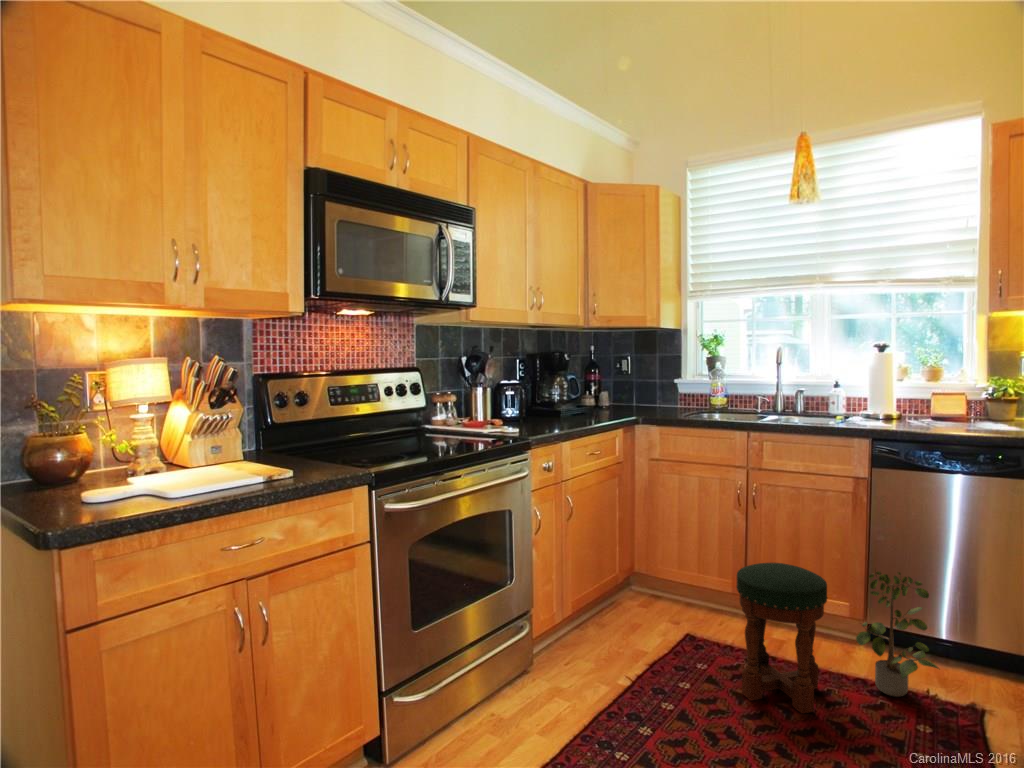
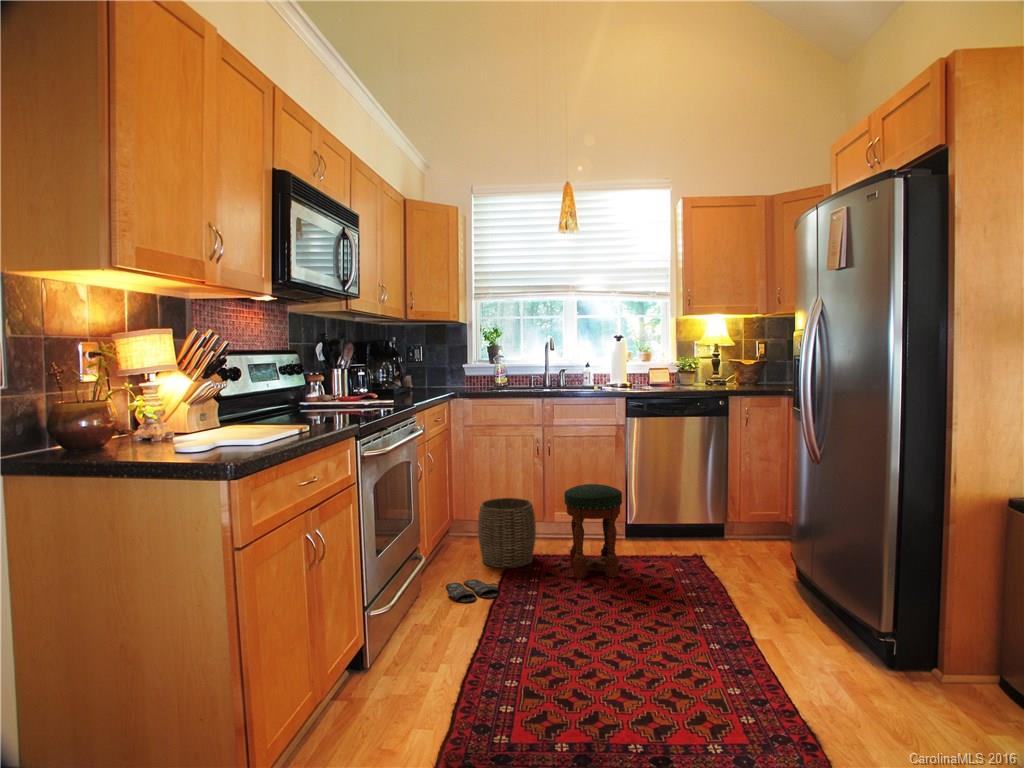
woven basket: none [634,556,711,655] -> present [478,498,536,568]
potted plant: present [856,571,938,697] -> none [632,479,683,560]
slippers: none [558,660,623,701] -> present [446,579,499,603]

